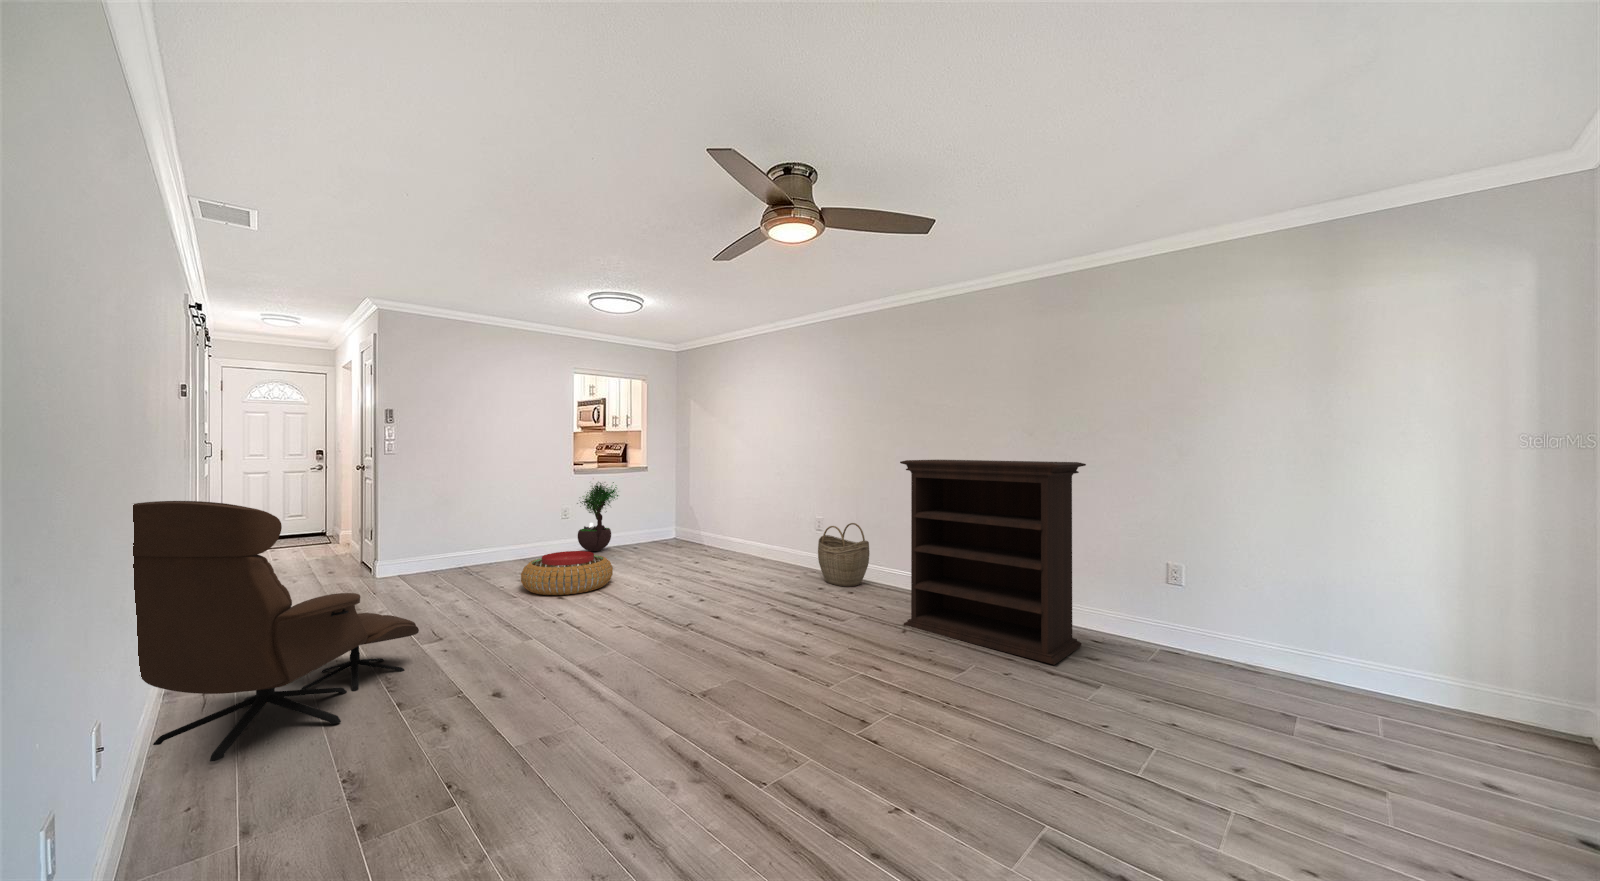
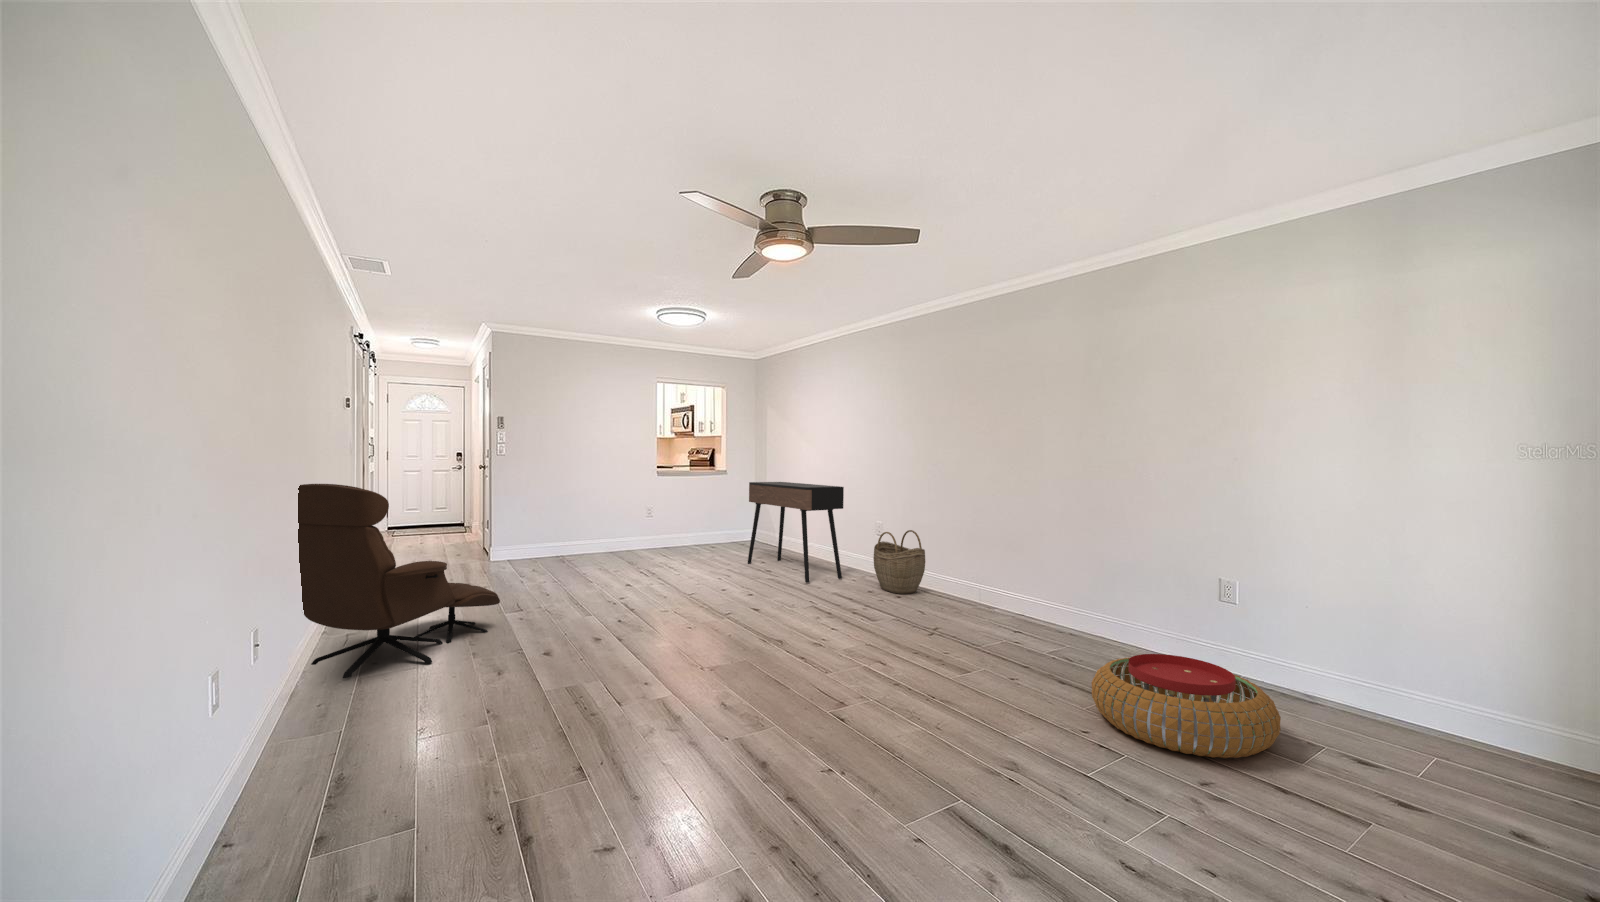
bookshelf: present [900,460,1086,665] -> none [934,465,1123,677]
console table: none [678,477,784,580] -> present [748,482,844,583]
potted tree: present [577,482,618,551] -> none [659,480,699,550]
pouf: present [521,551,613,595] -> present [1091,654,1281,758]

